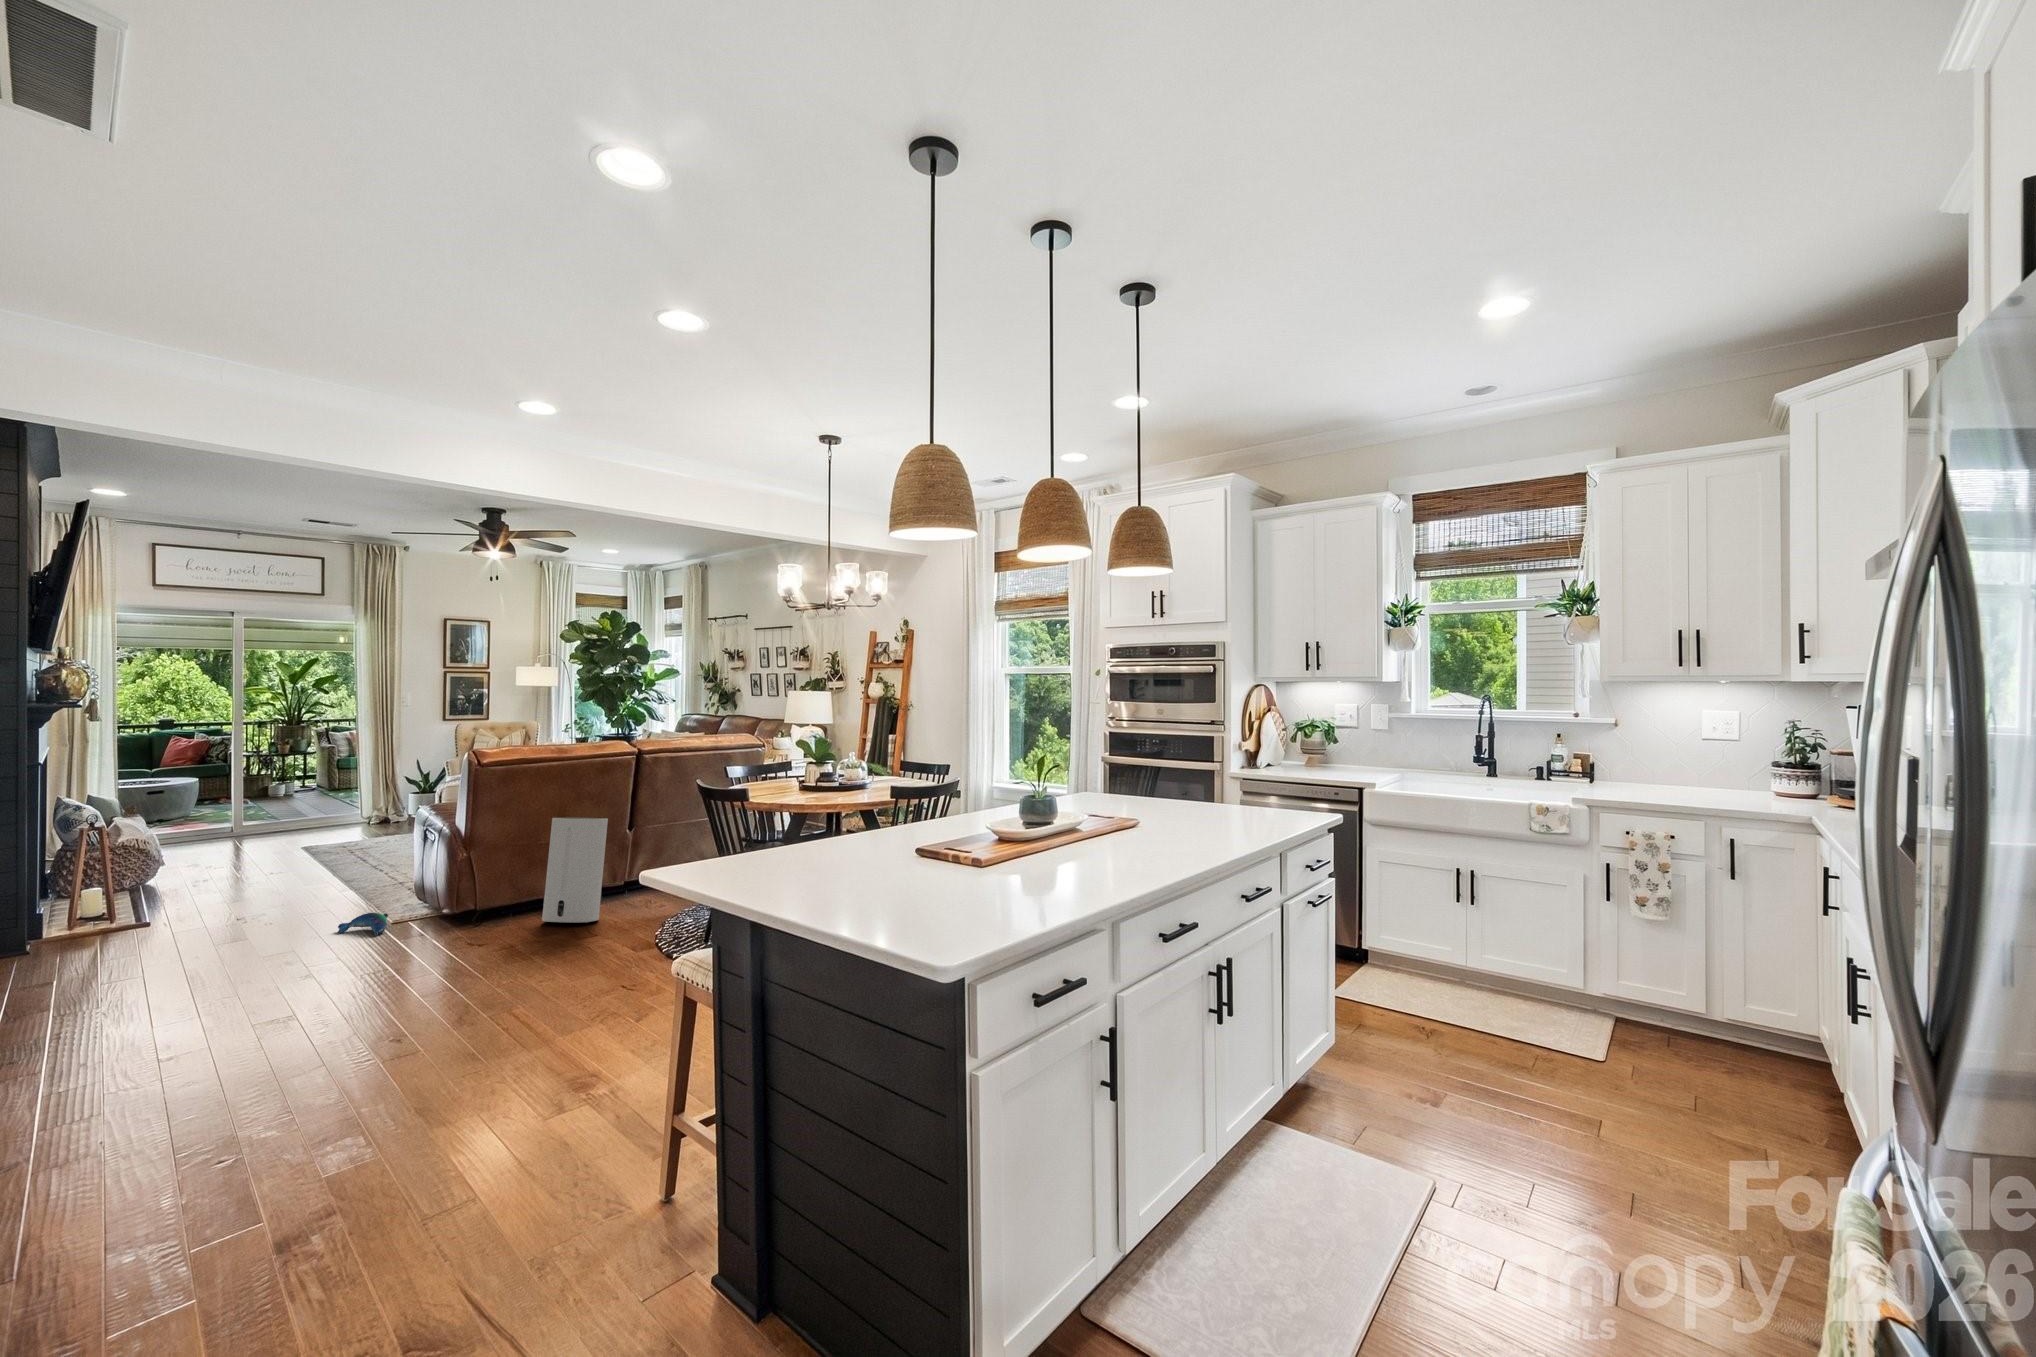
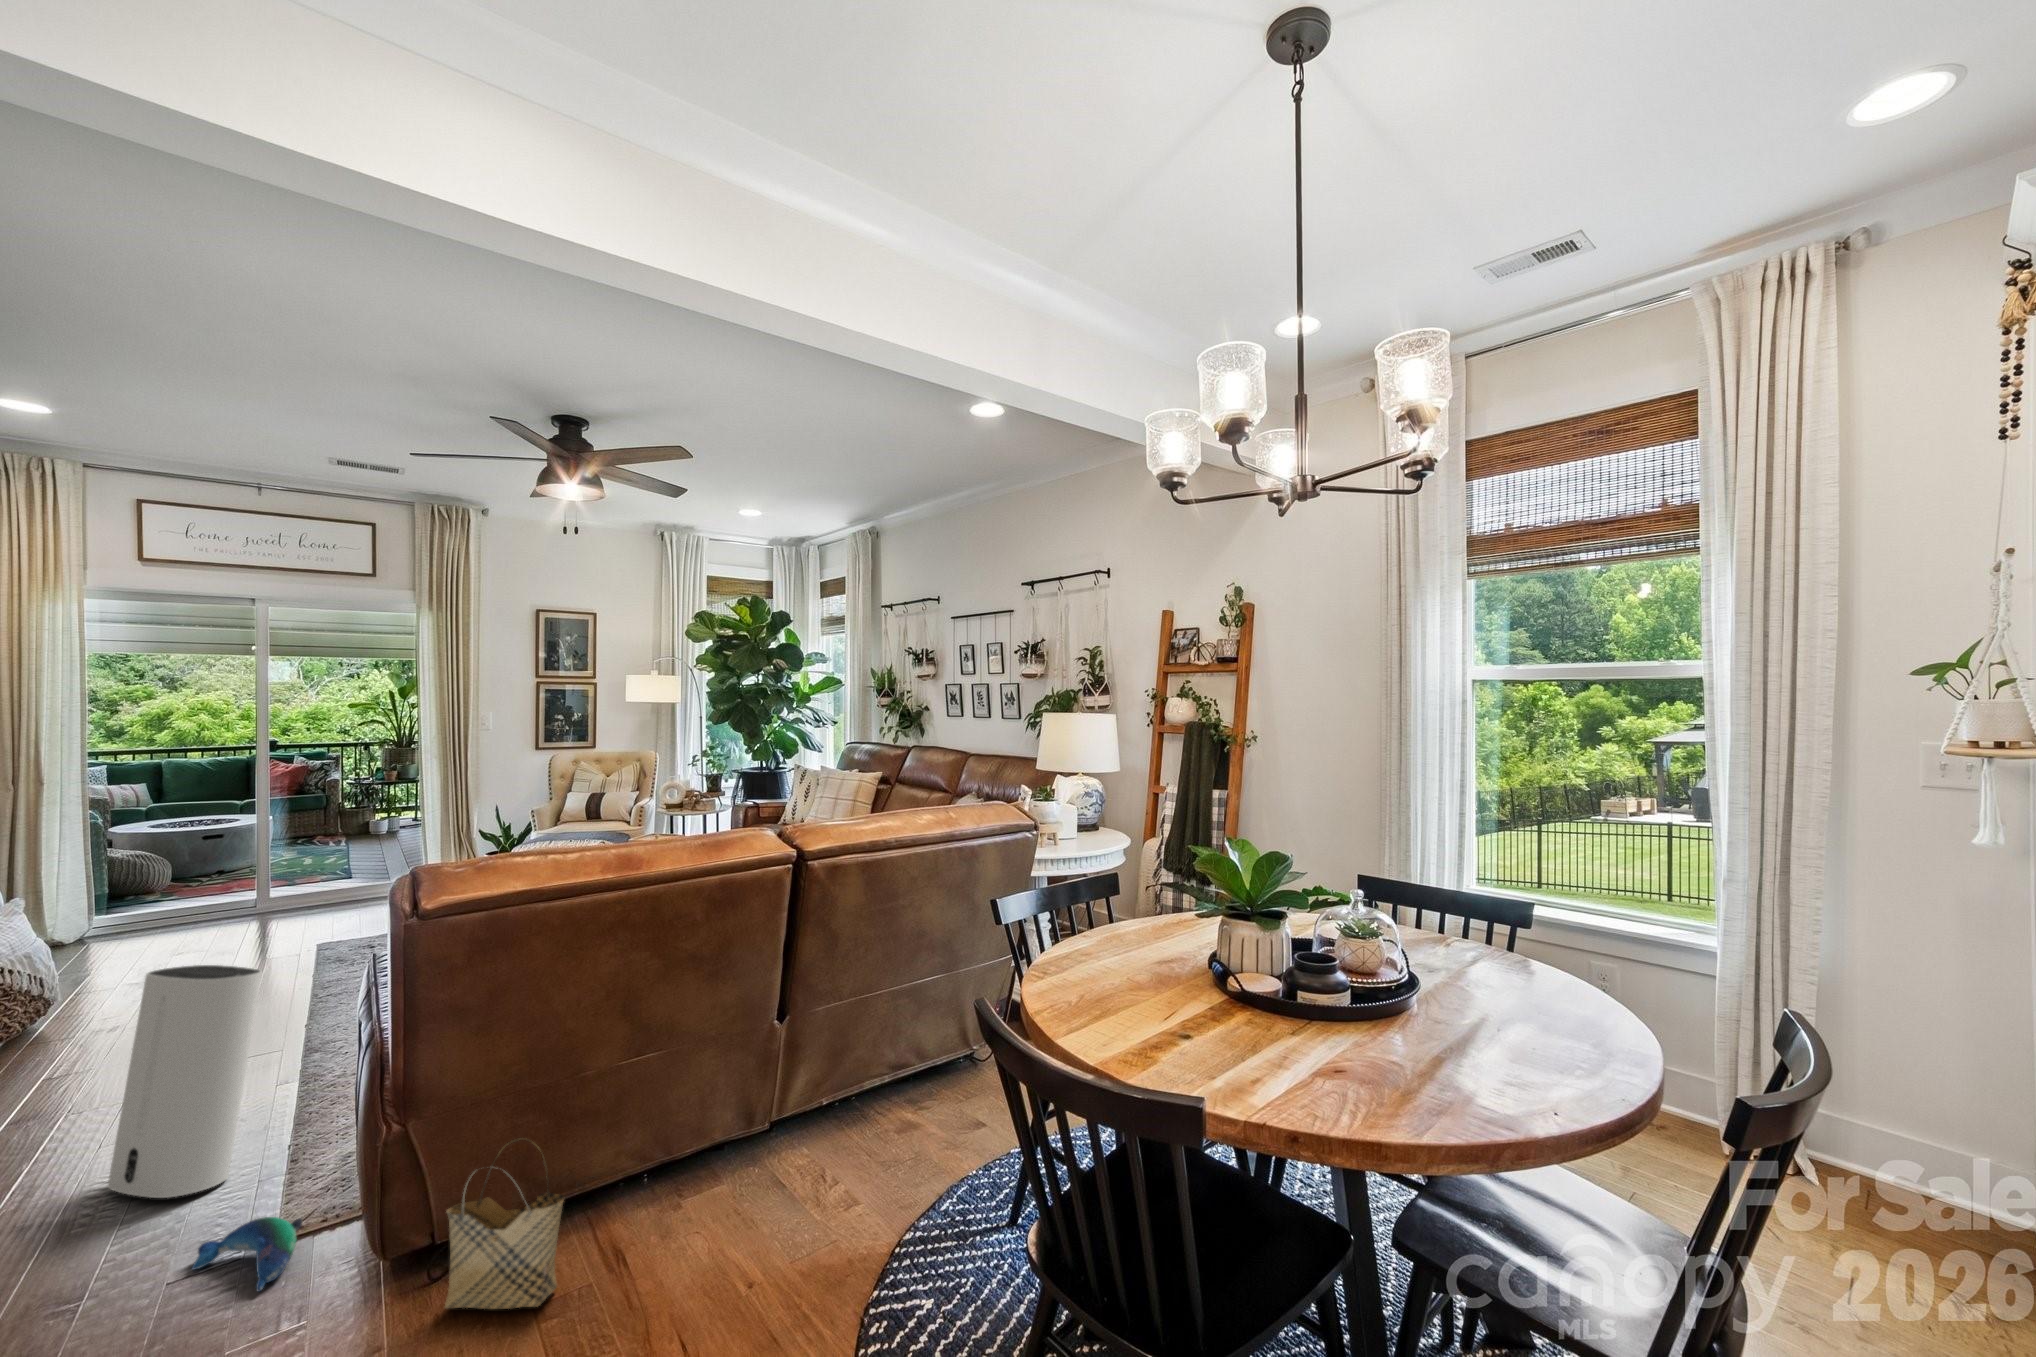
air purifier: present [542,818,608,923] -> present [108,965,262,1198]
woven basket: none [467,868,520,934] -> present [445,1138,564,1309]

